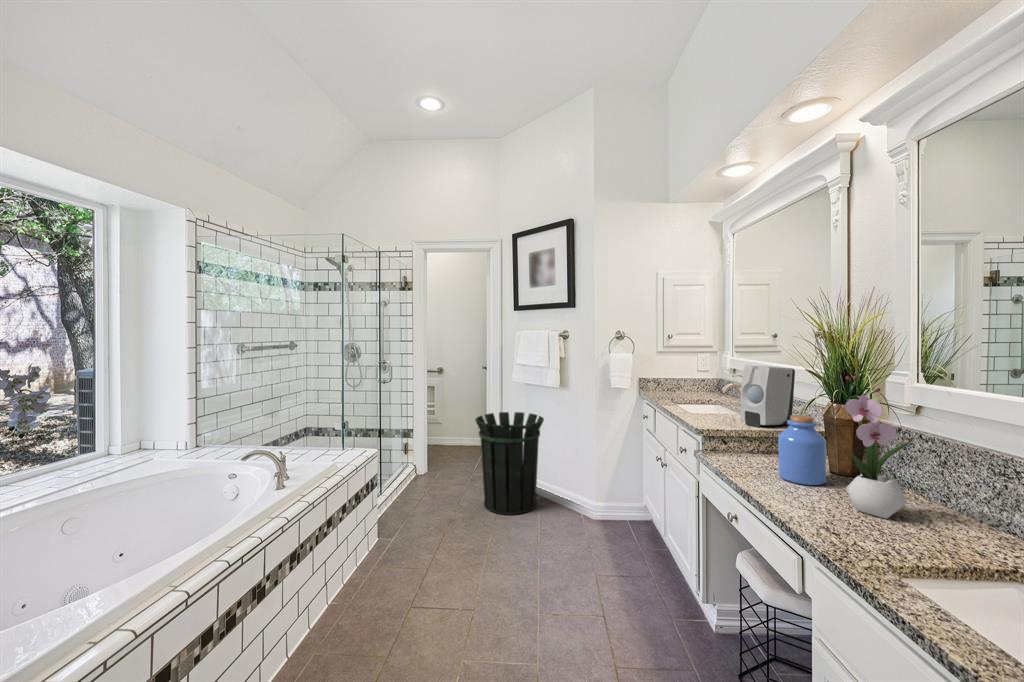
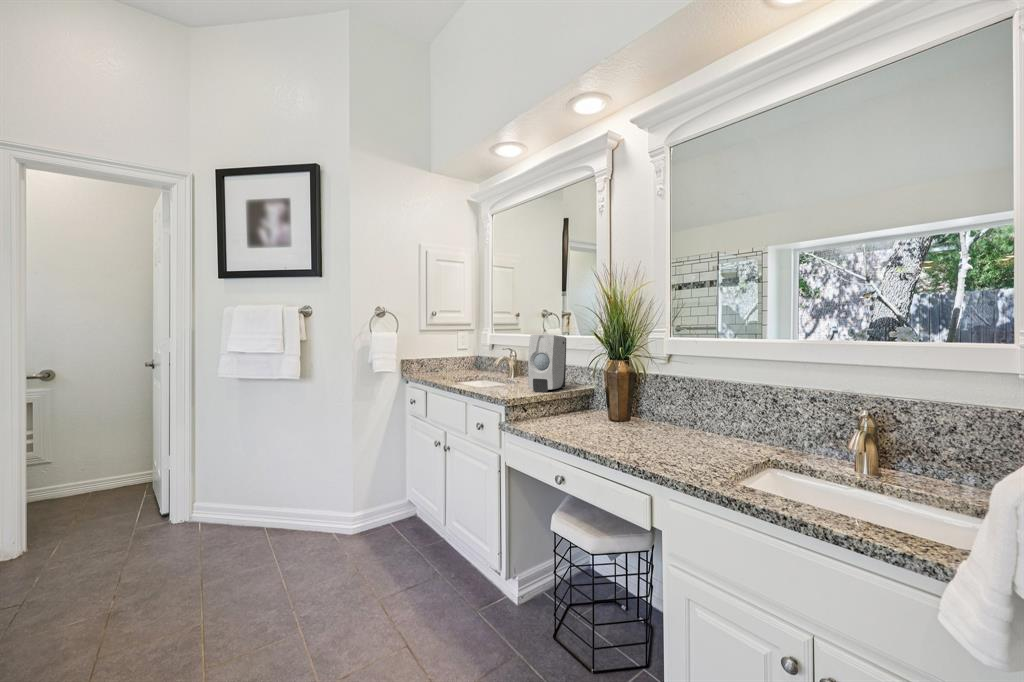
flower arrangement: present [845,376,910,519] -> none [653,330,695,446]
waste bin: present [475,412,544,515] -> none [162,418,282,569]
jar: present [778,415,826,485] -> none [587,373,623,434]

